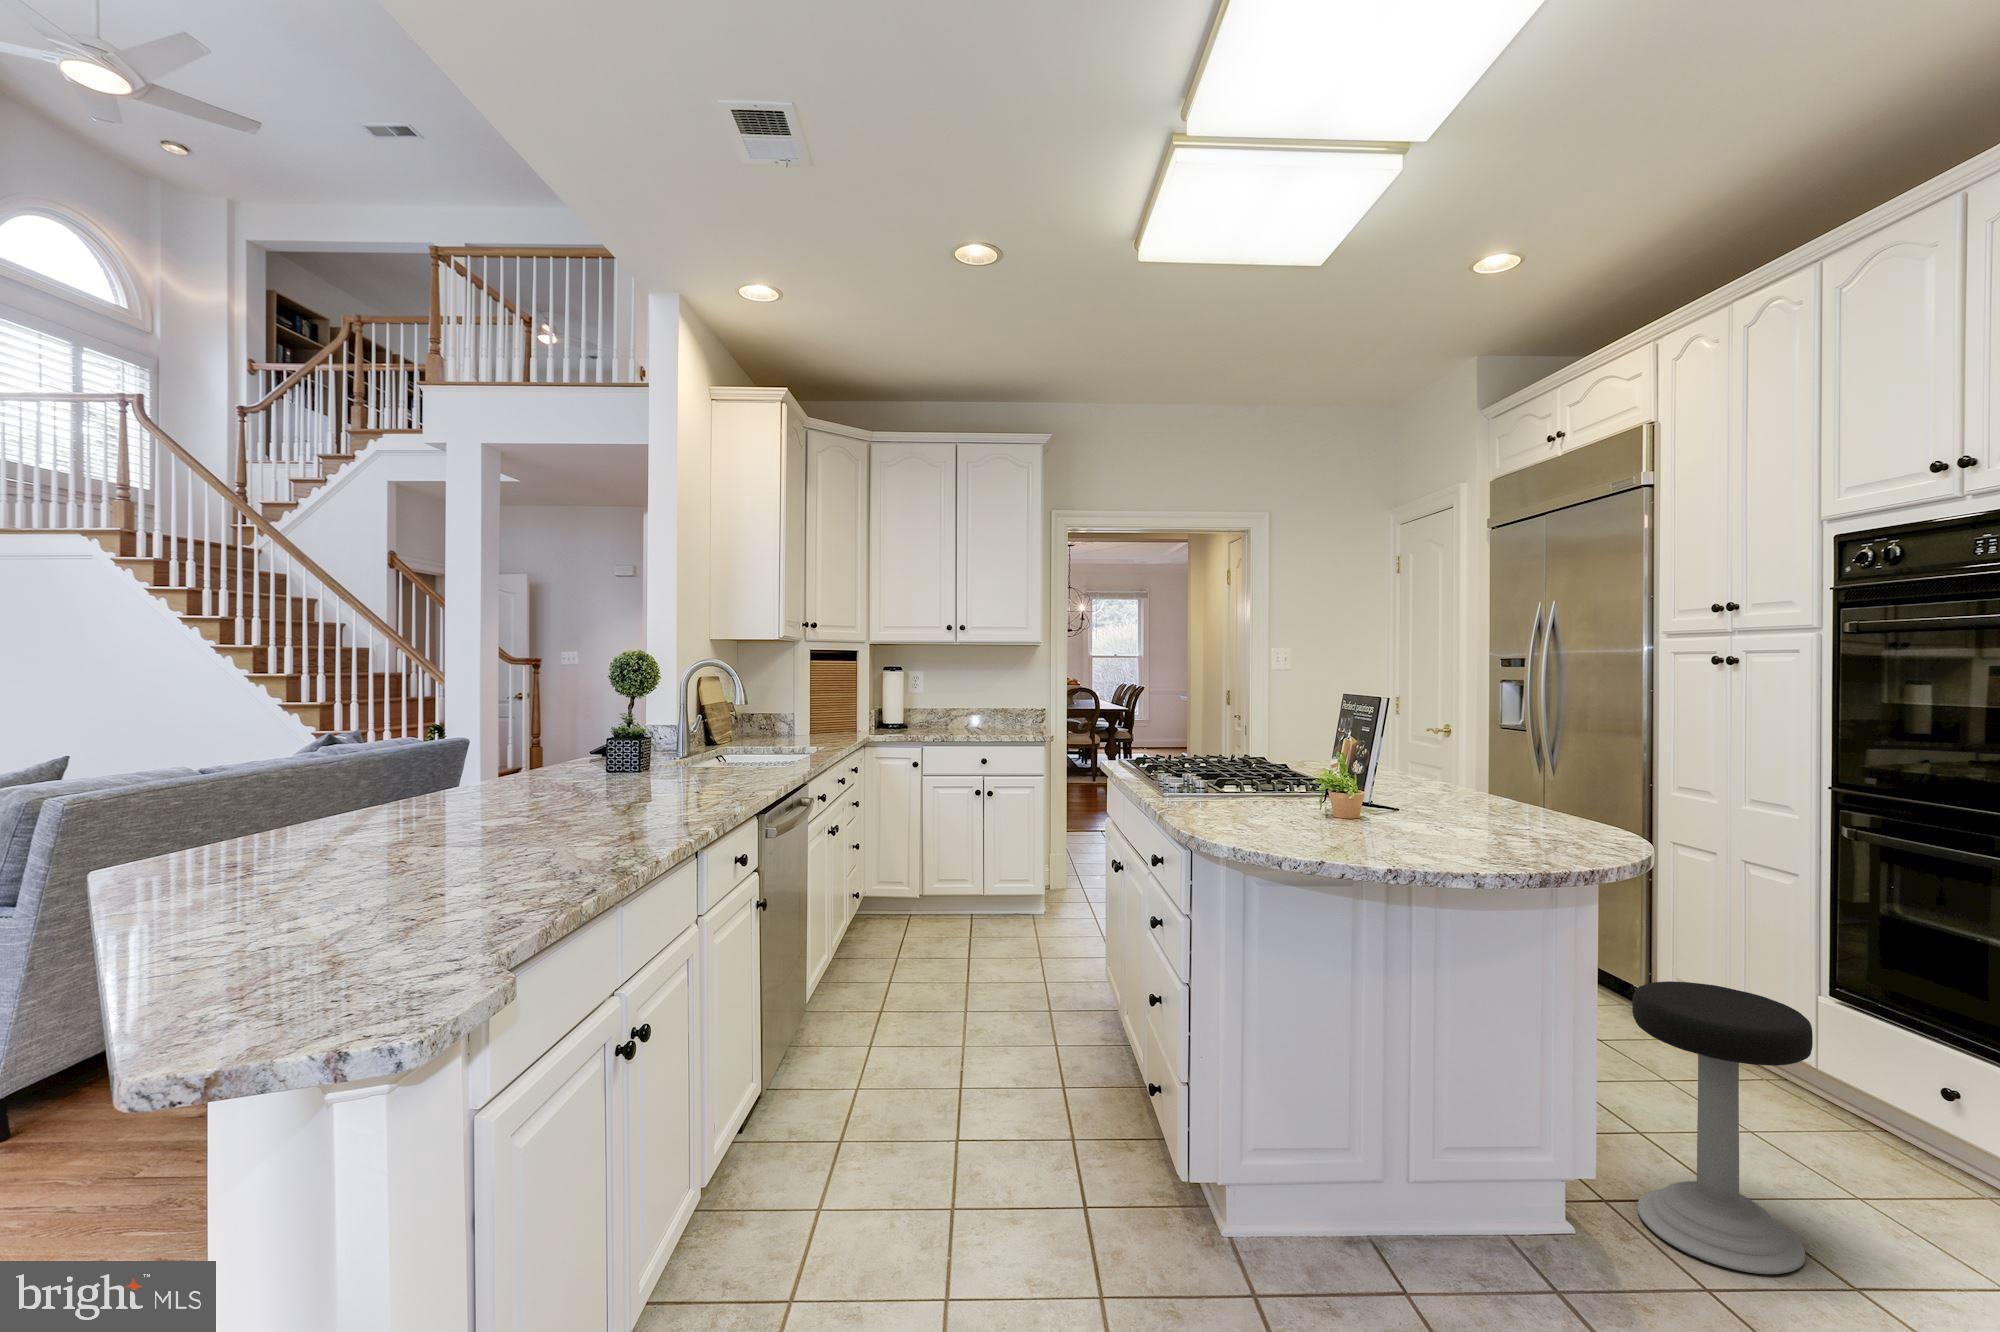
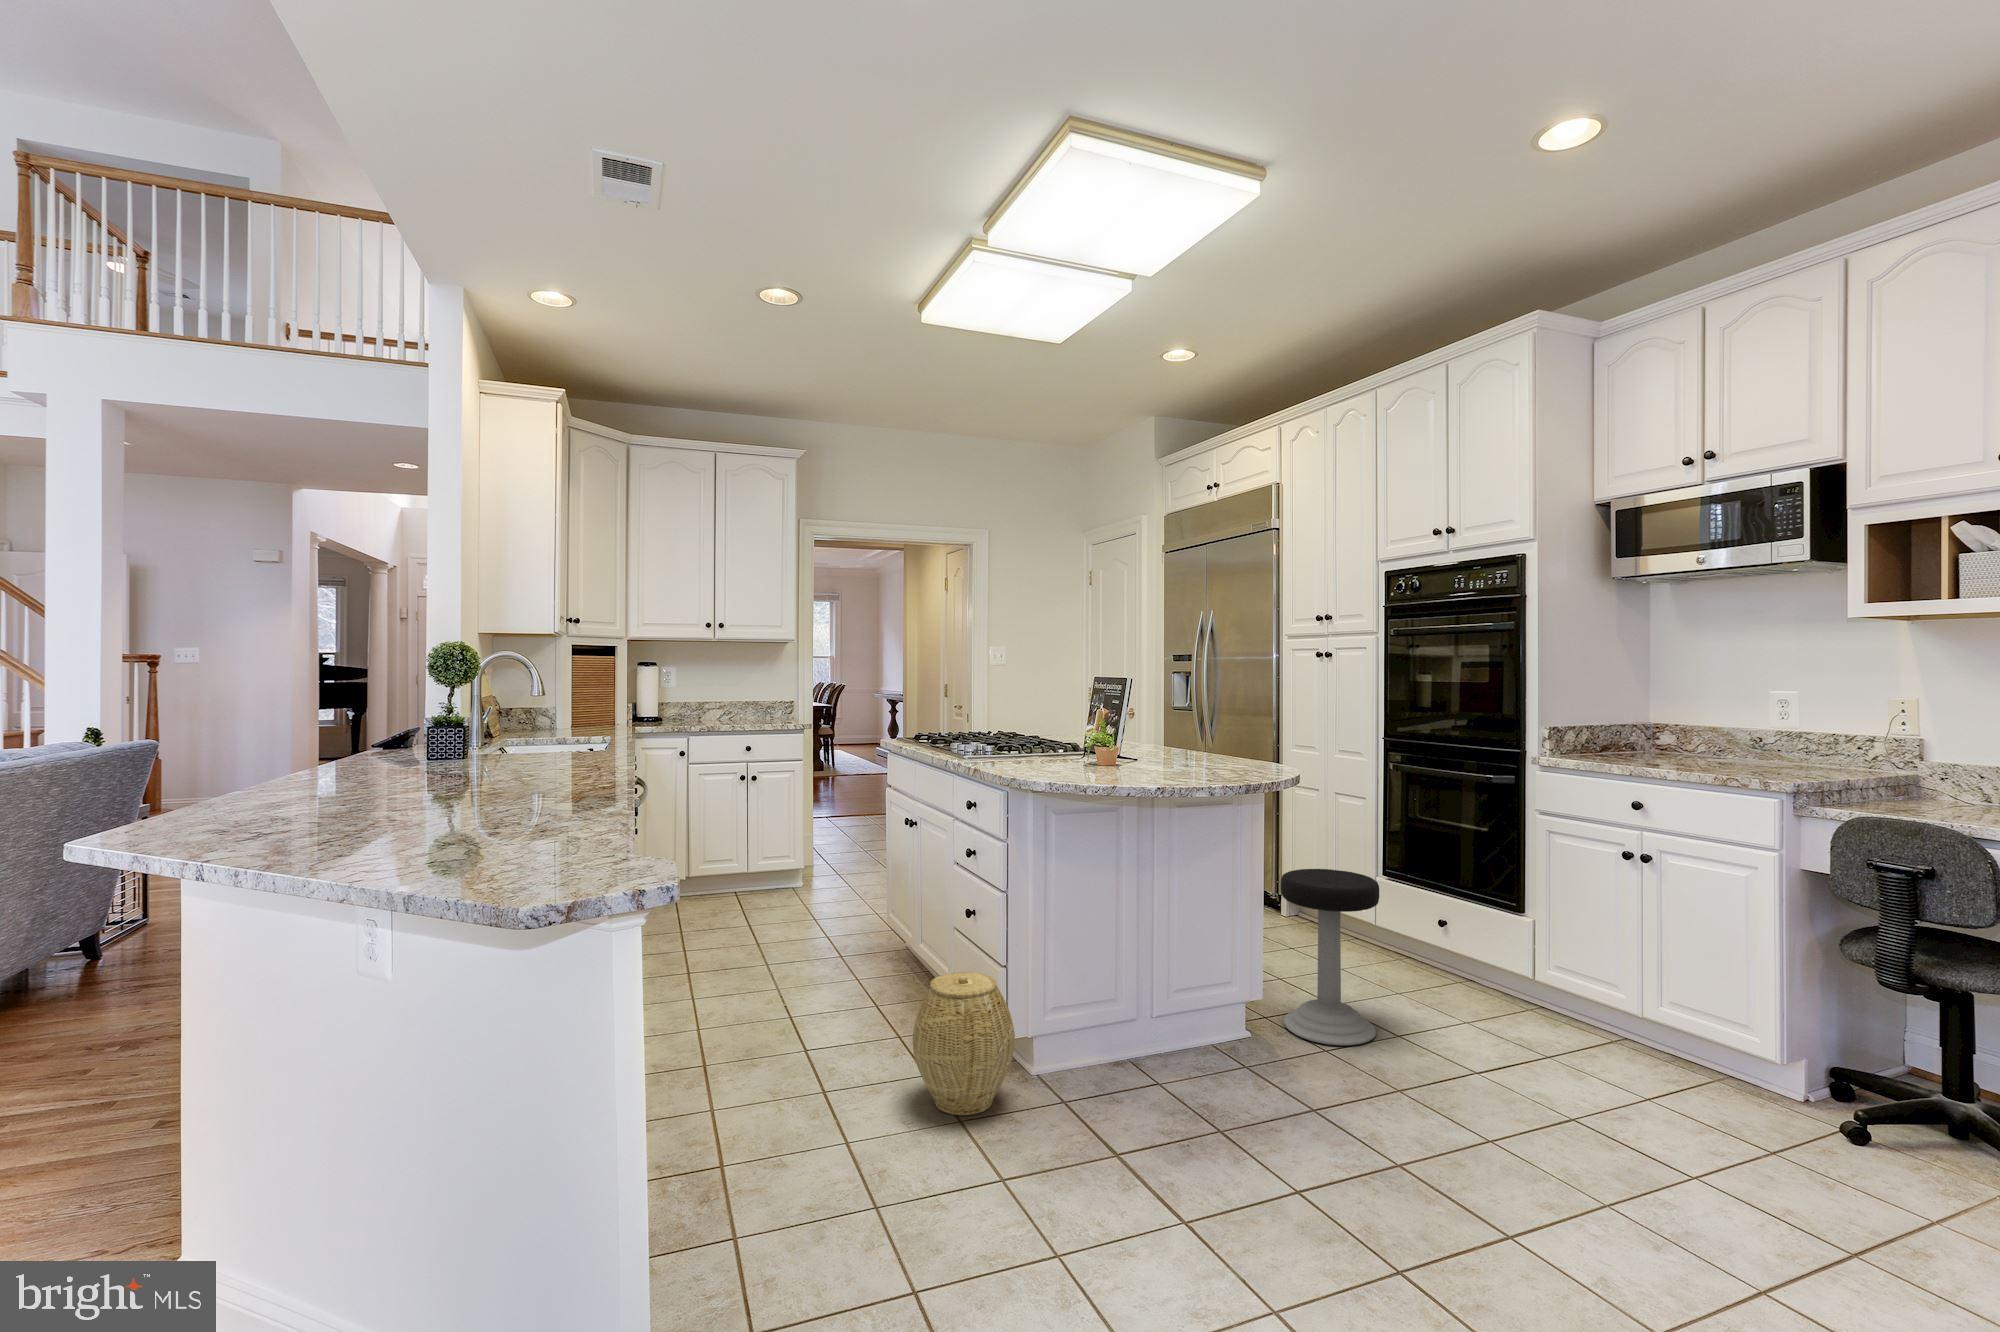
woven basket: none [1063,1075,1196,1272] -> present [913,972,1015,1115]

